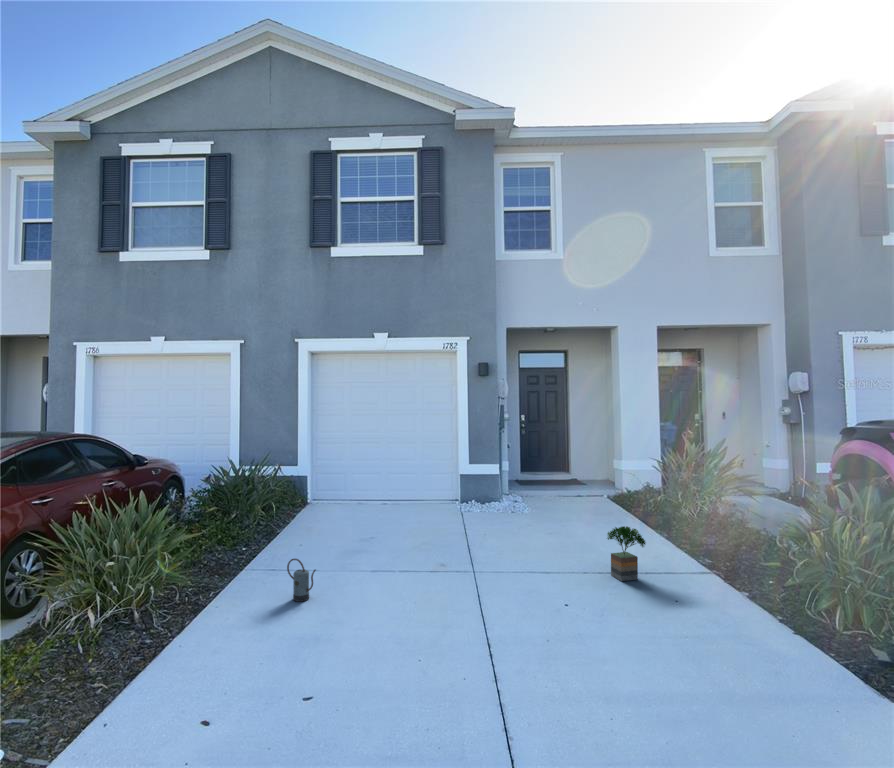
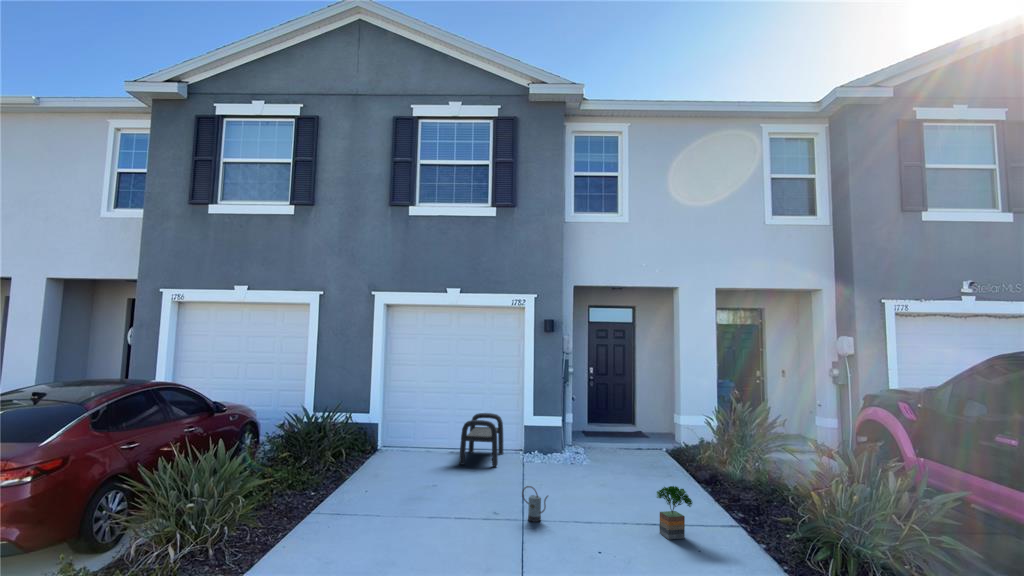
bench: none [396,461,440,514] -> present [459,413,503,466]
watering can: present [287,559,316,602] -> present [522,486,548,522]

